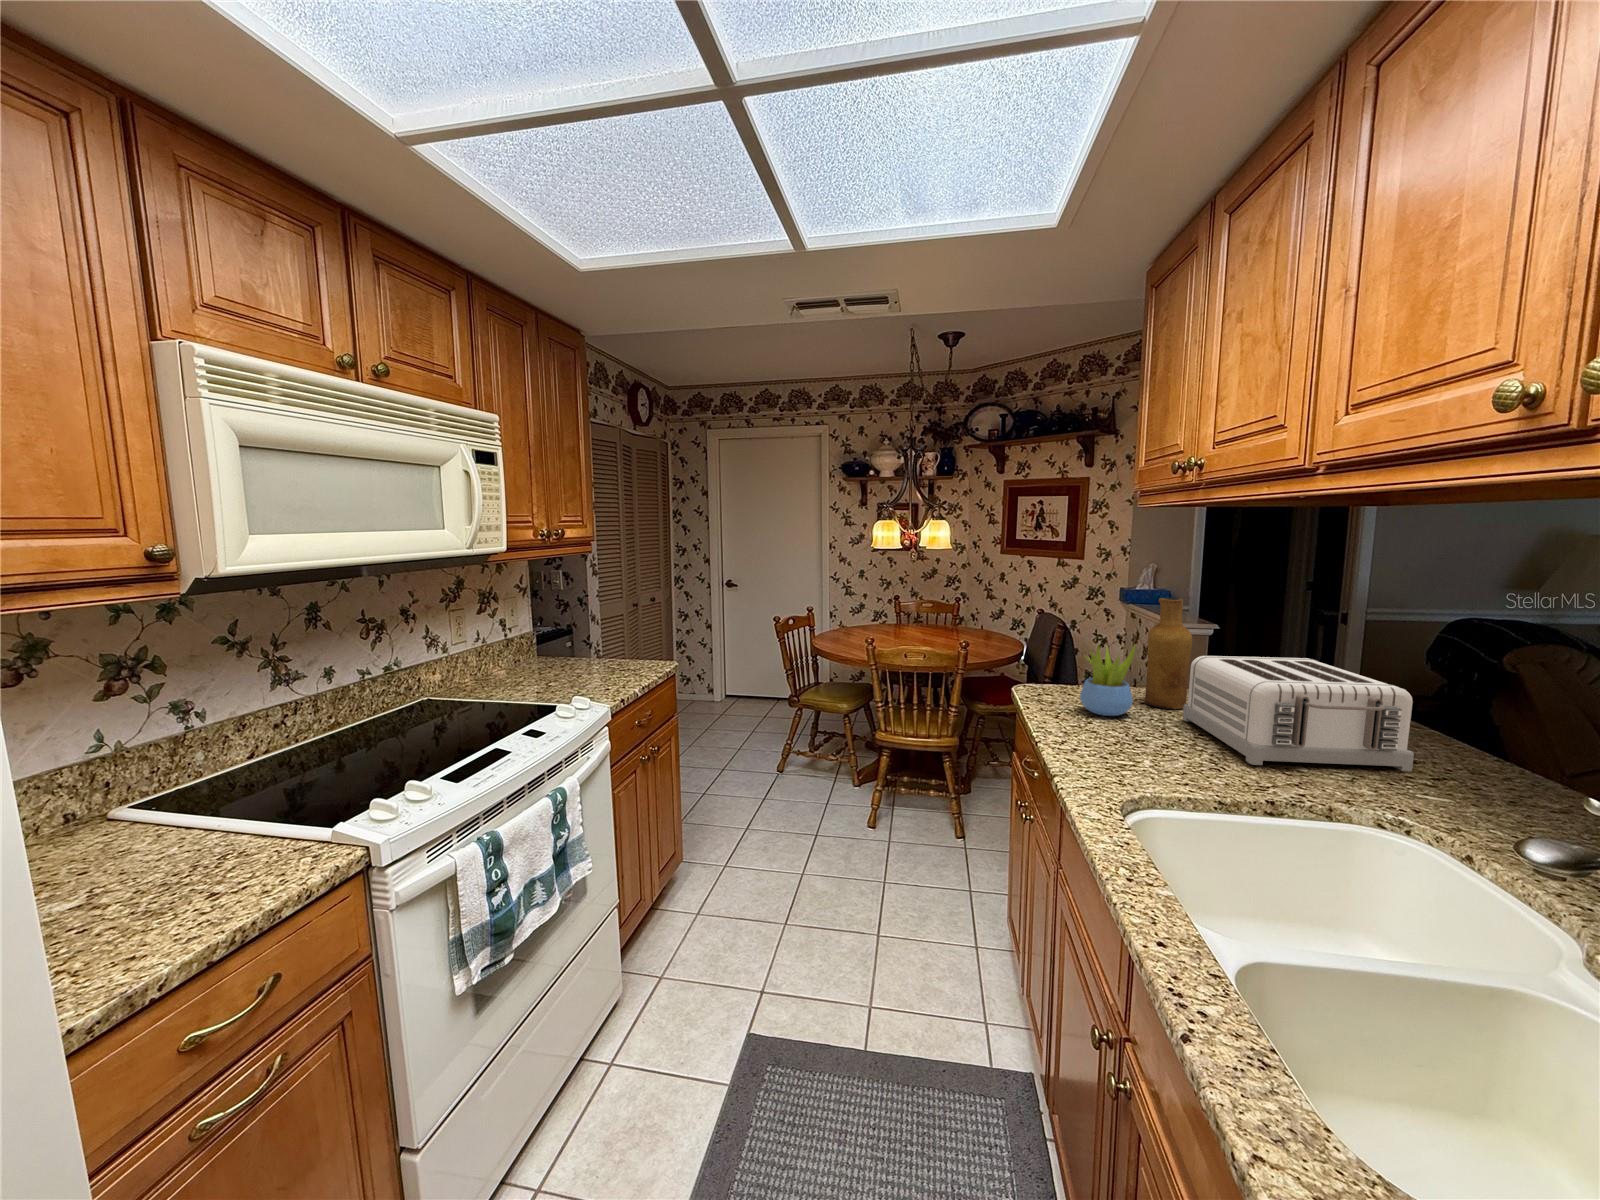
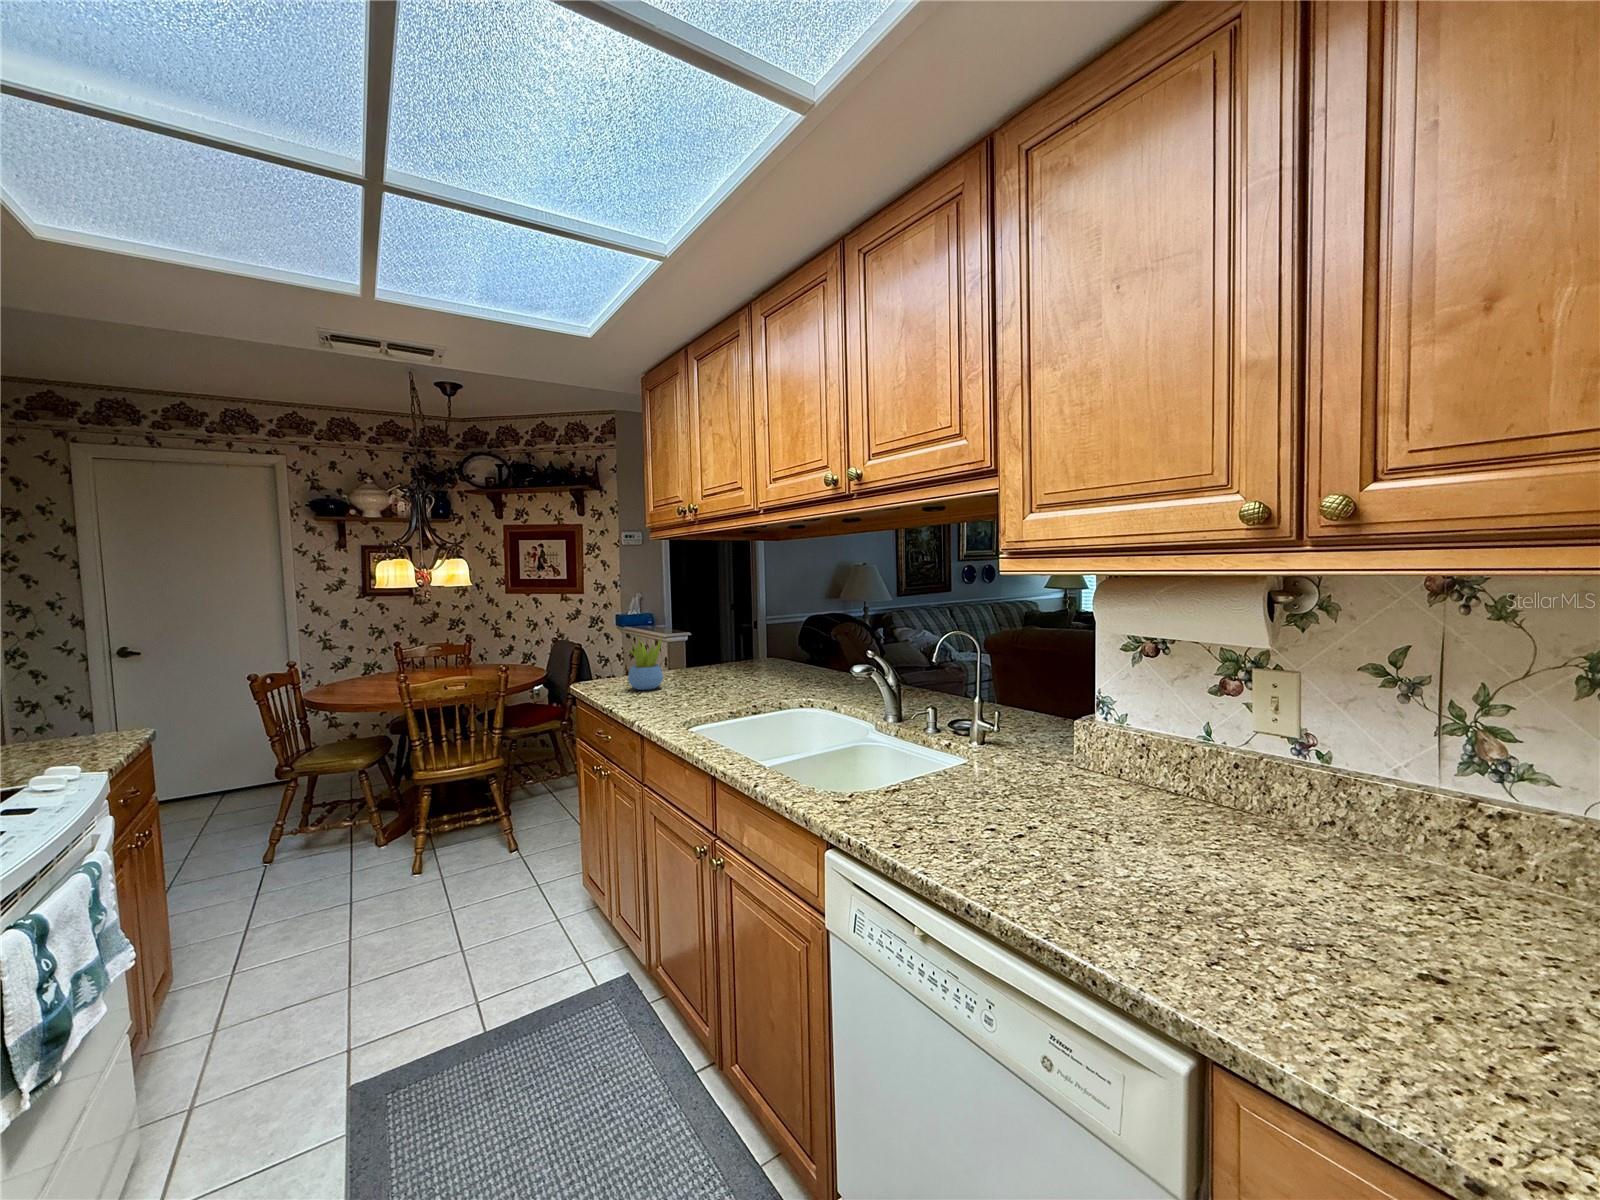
vase: present [1145,598,1192,709] -> none [665,603,693,680]
toaster: present [1183,656,1414,771] -> none [694,633,808,694]

